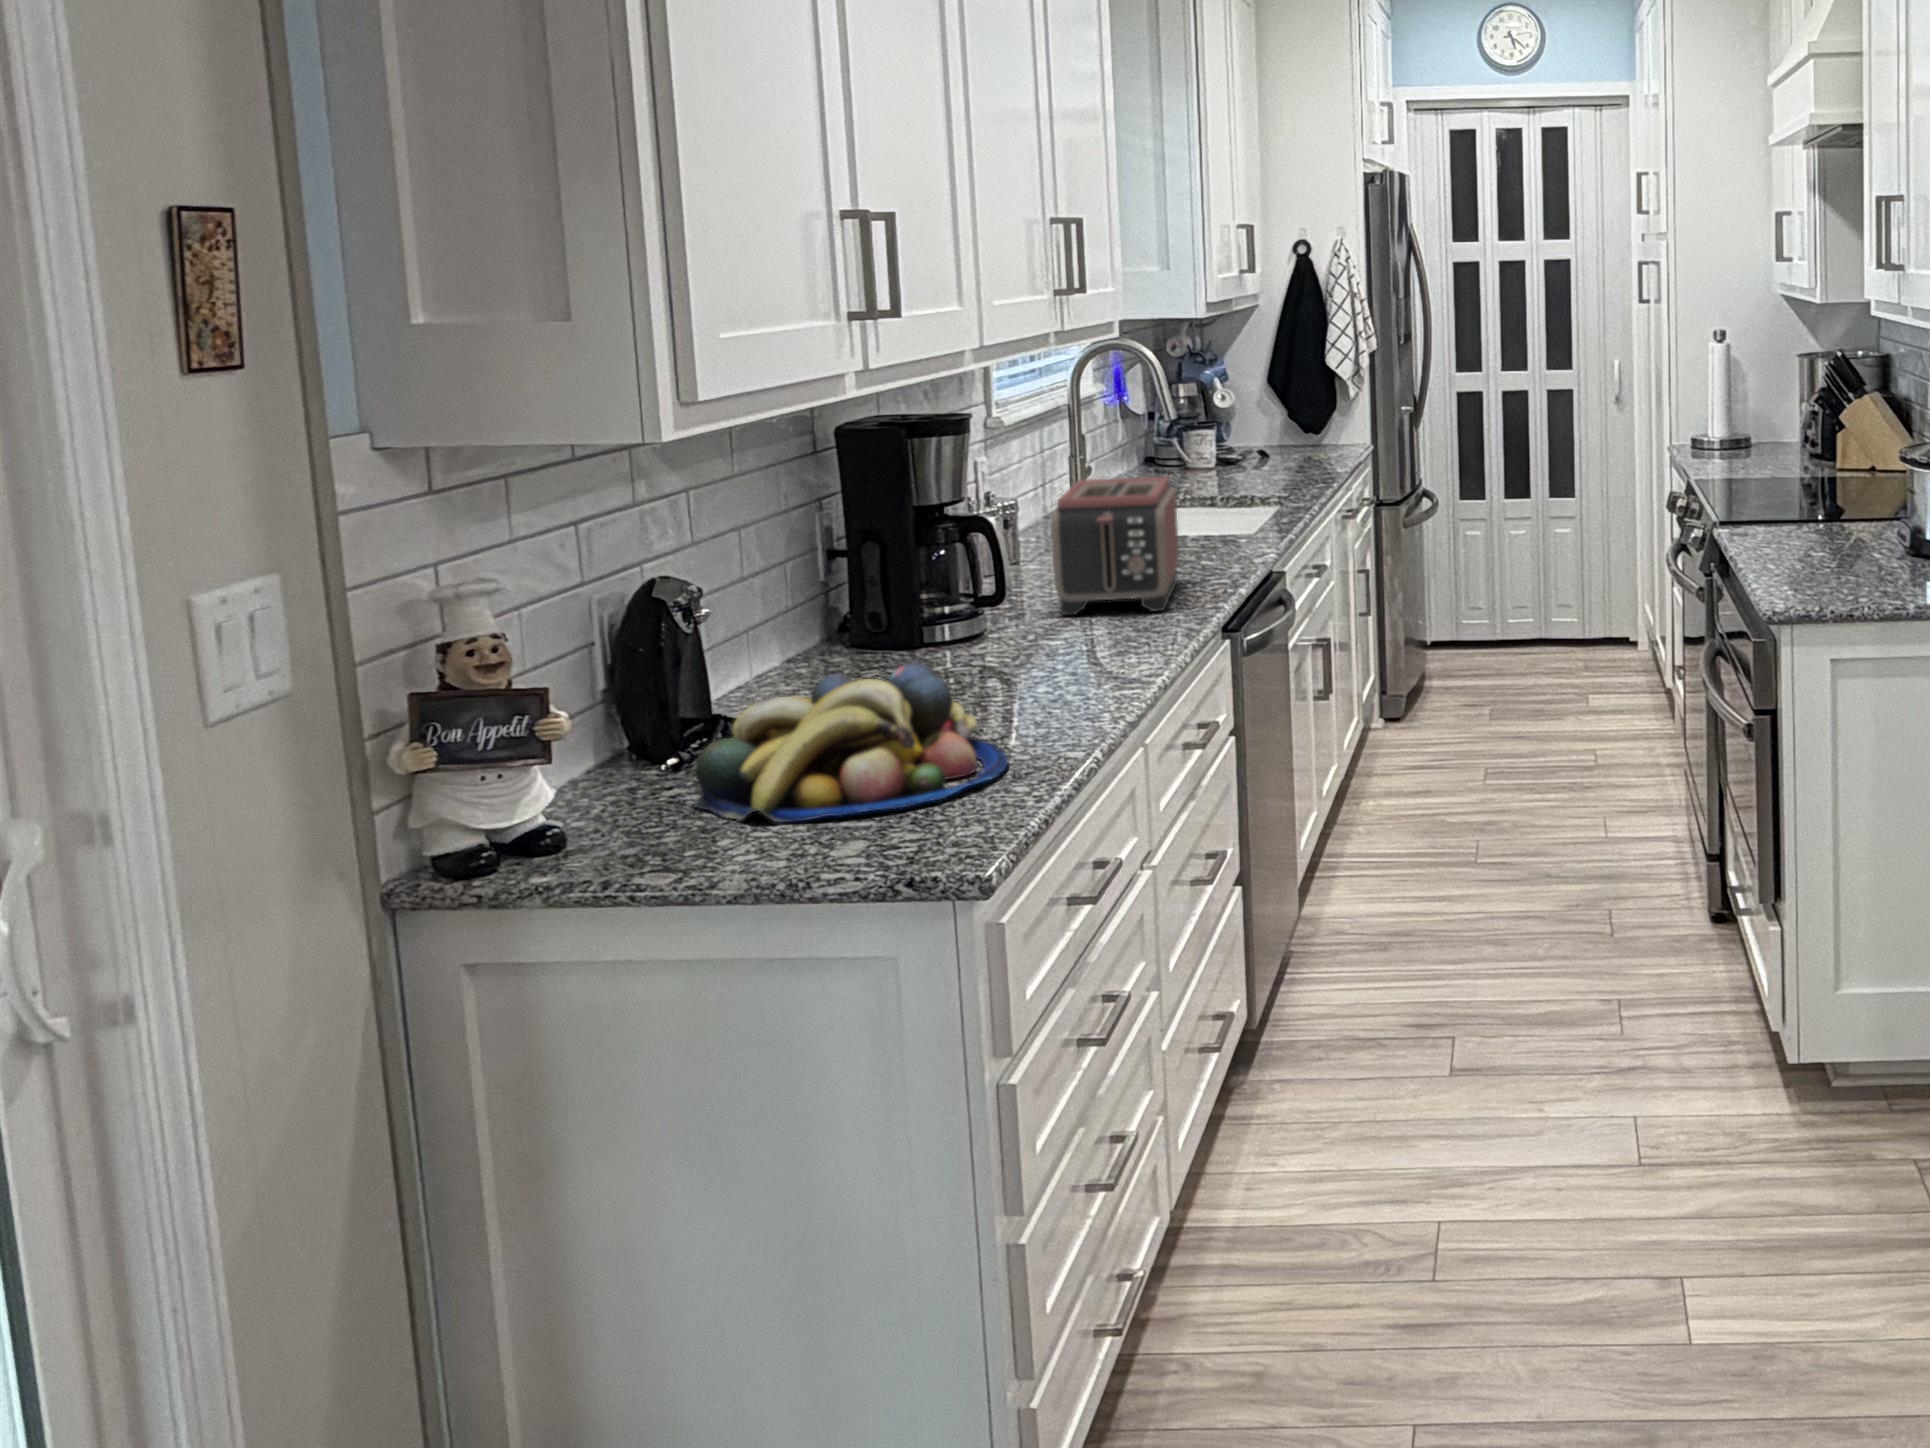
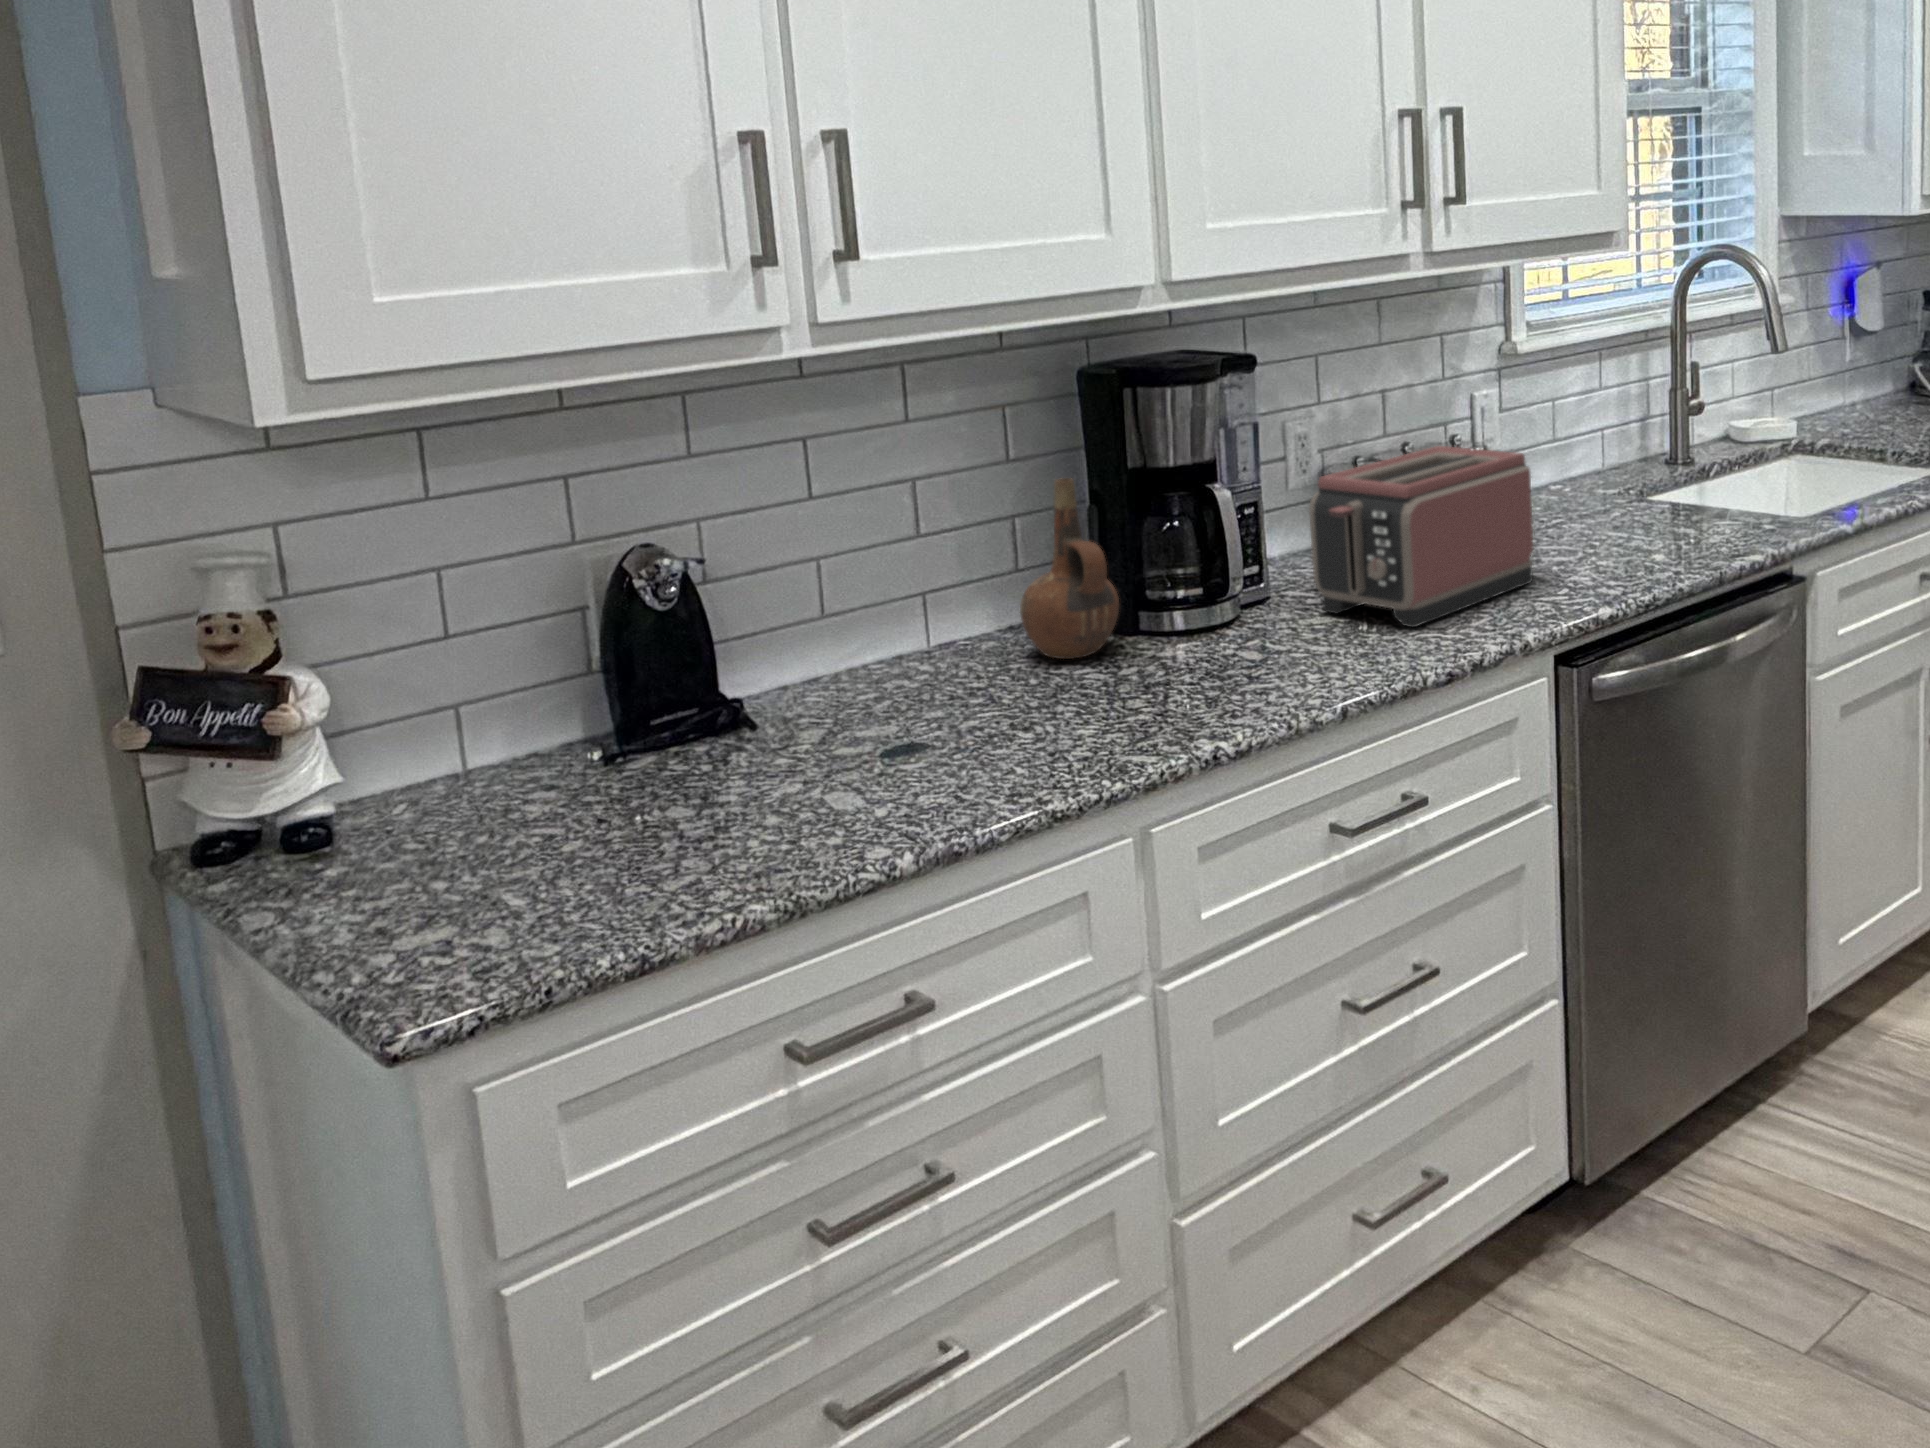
ceramic pitcher: none [867,503,964,666] -> present [1020,478,1119,659]
fruit bowl: present [695,662,1008,822] -> none [448,691,806,879]

